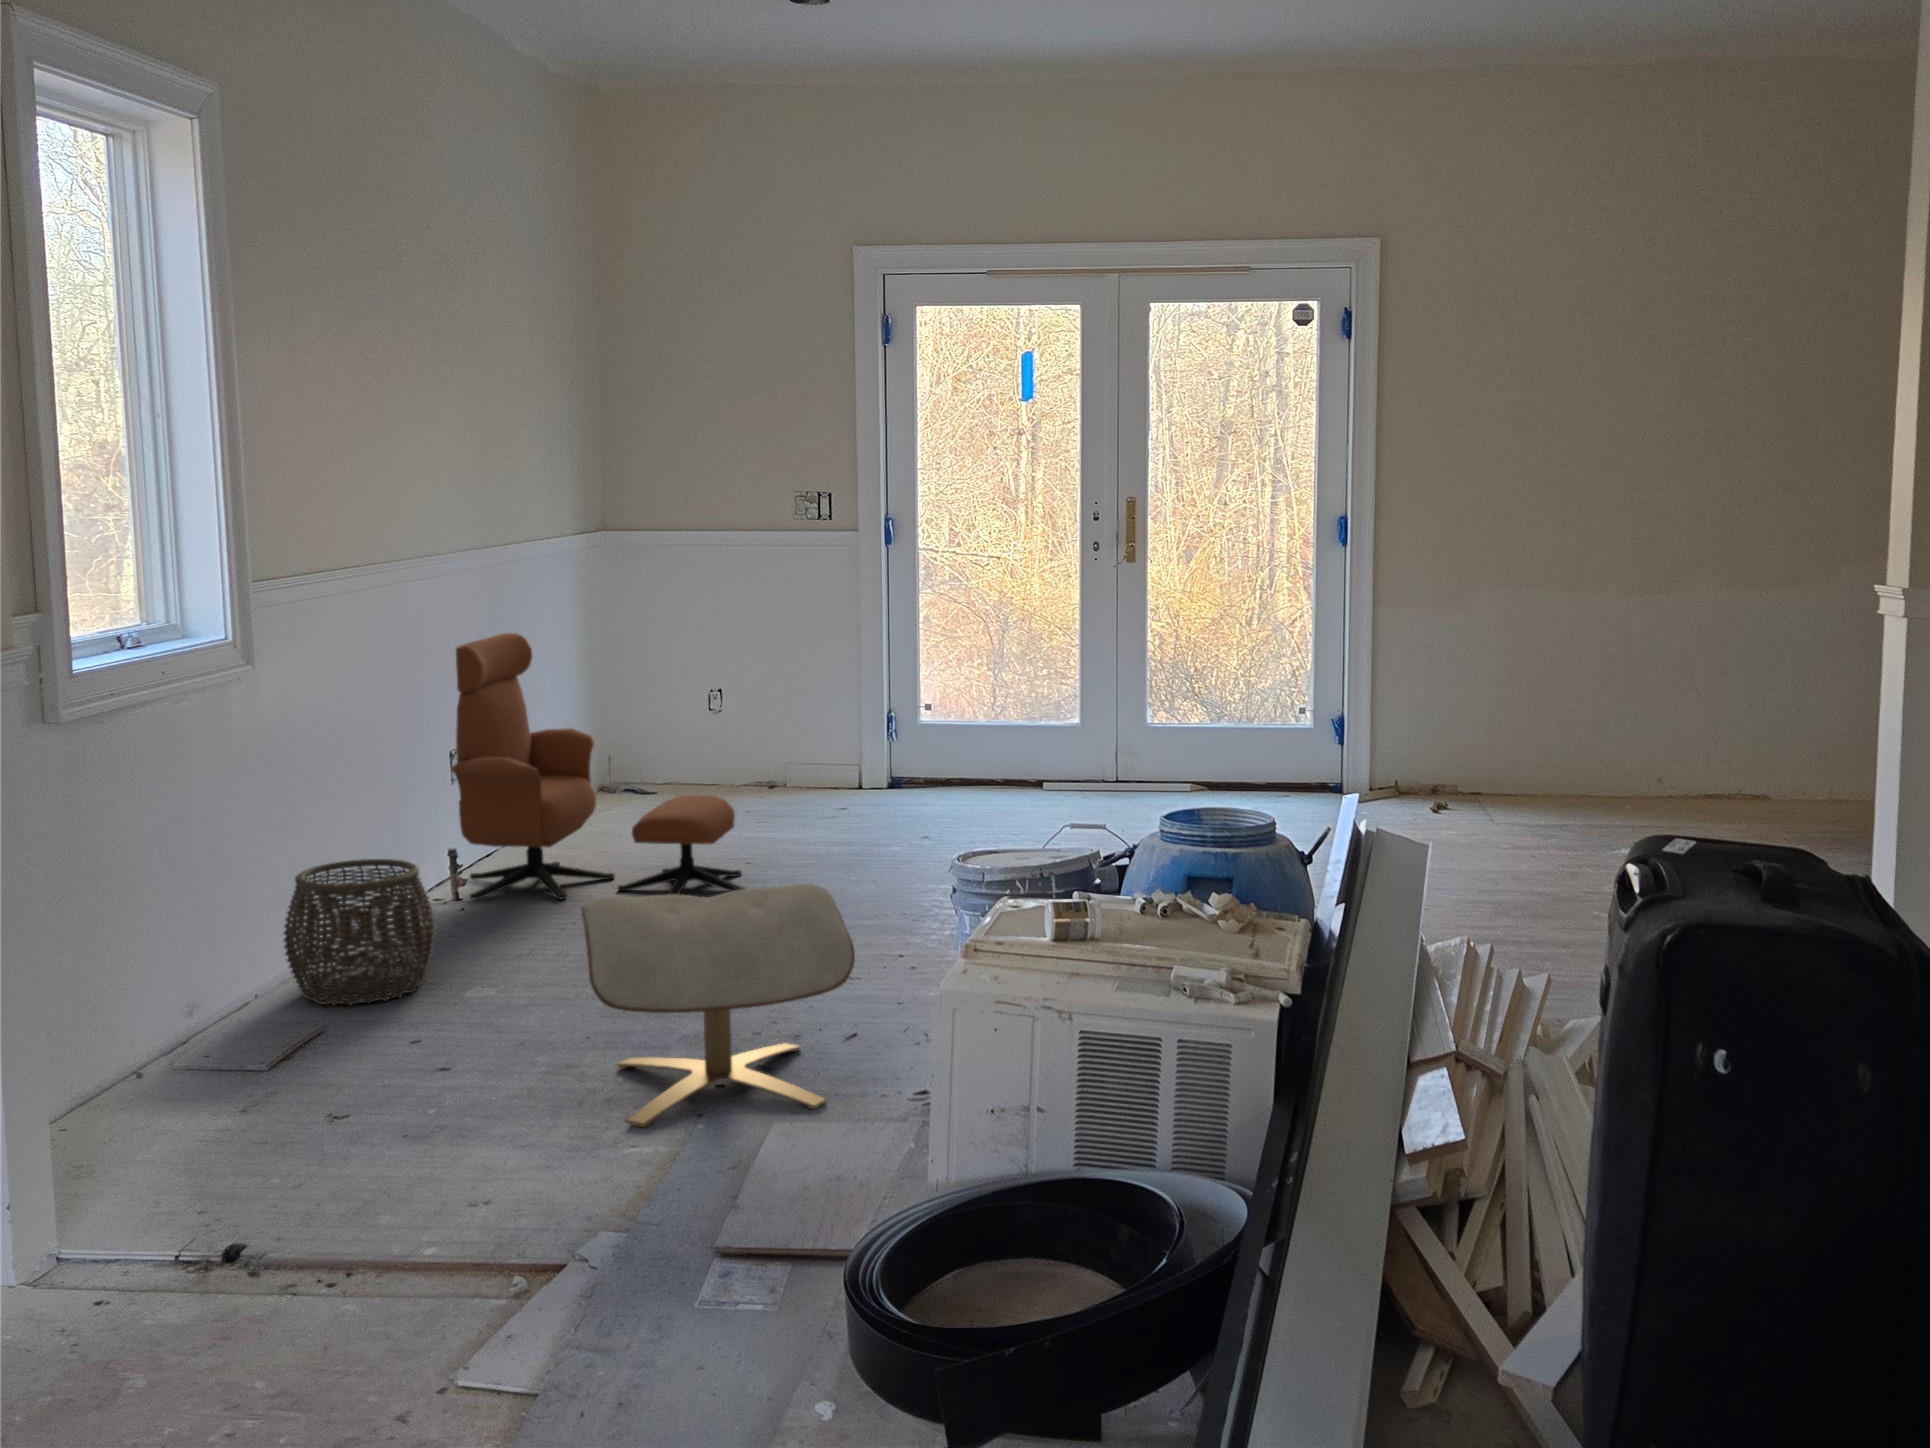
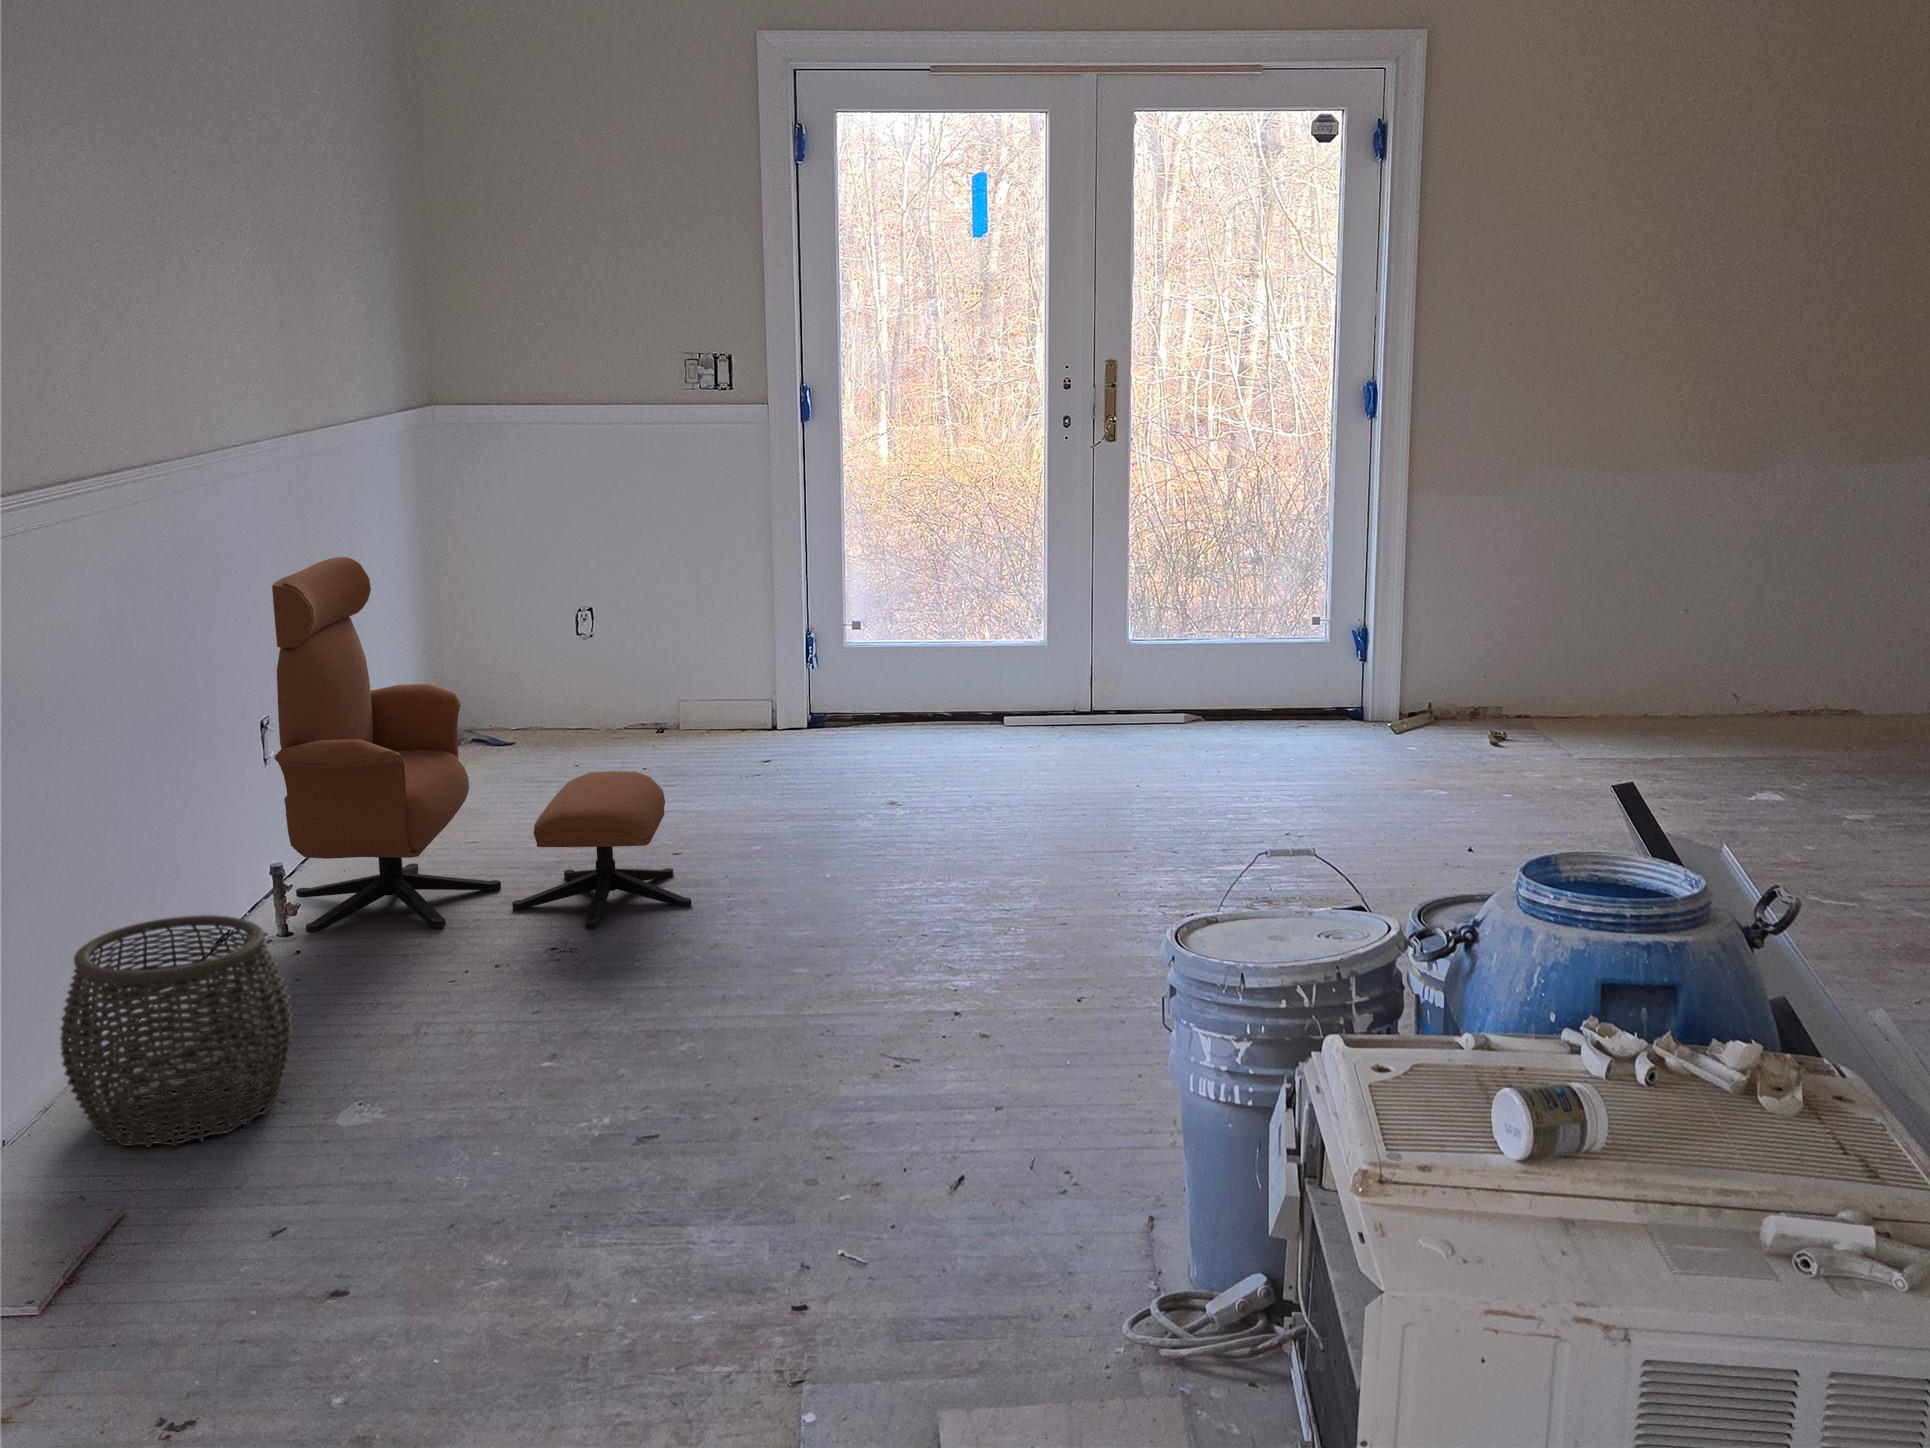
ottoman: present [582,884,855,1127] -> none [569,963,1016,1382]

